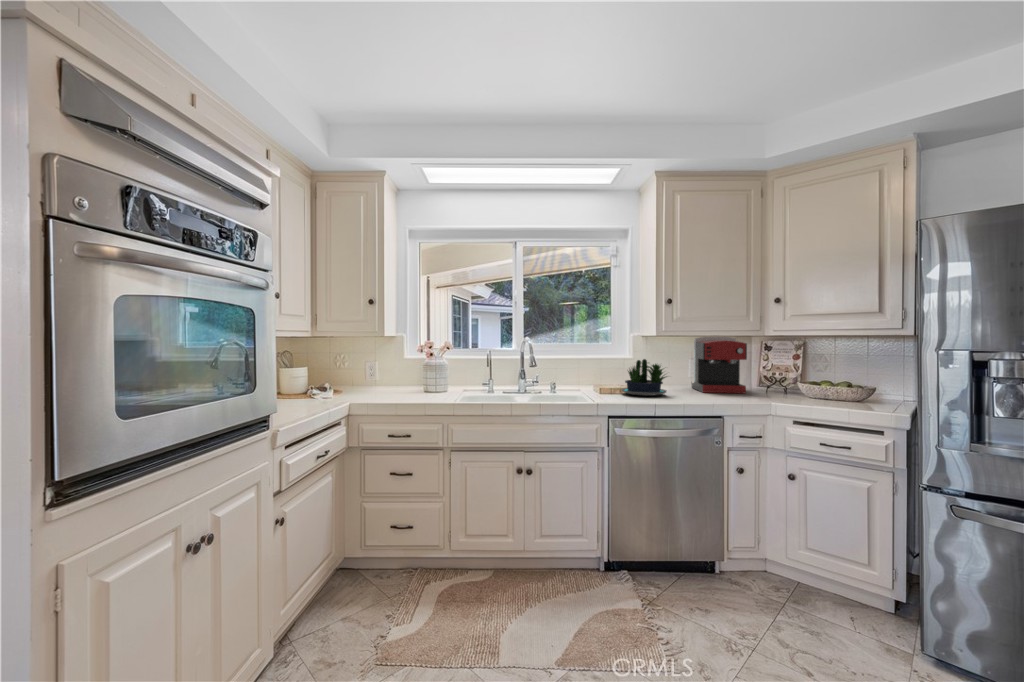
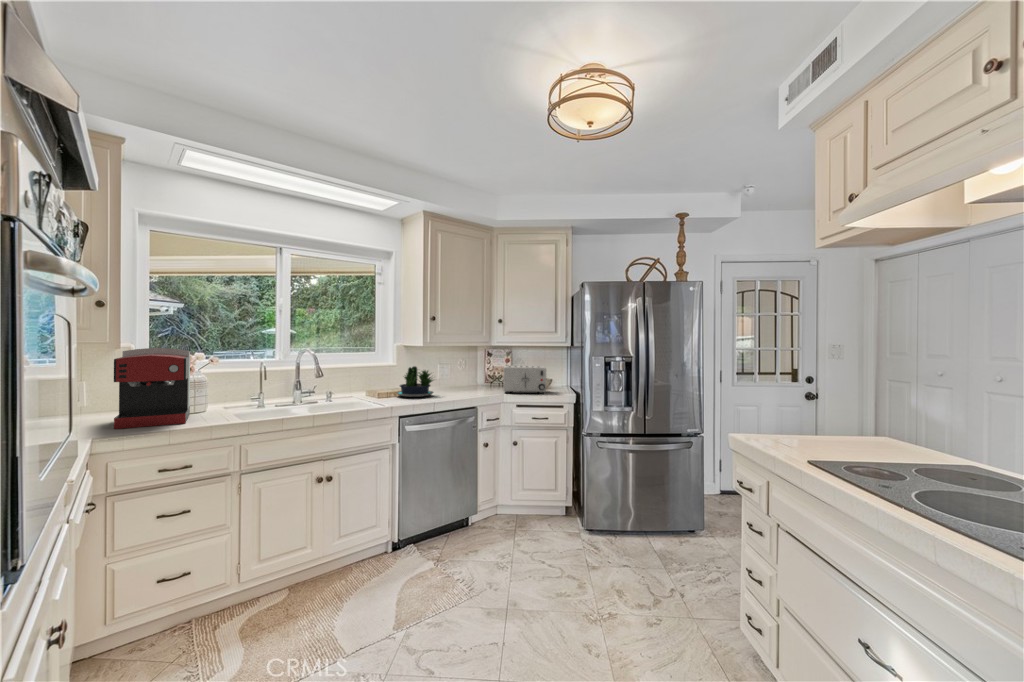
coffee maker: present [692,336,747,393] -> present [114,348,190,429]
toaster: none [772,362,853,407] -> present [503,366,546,394]

